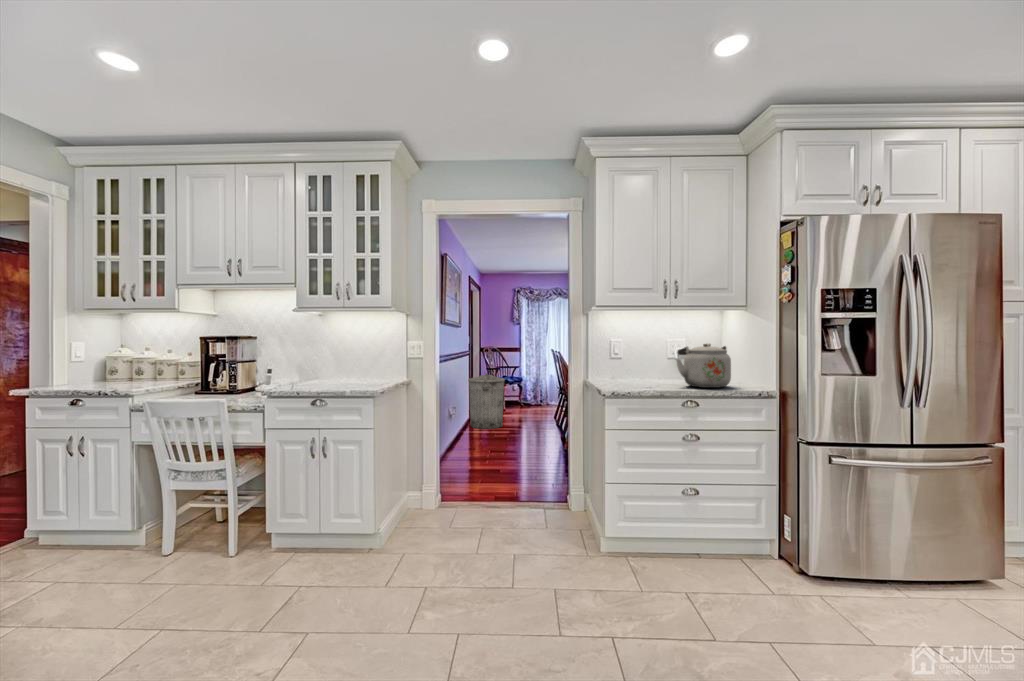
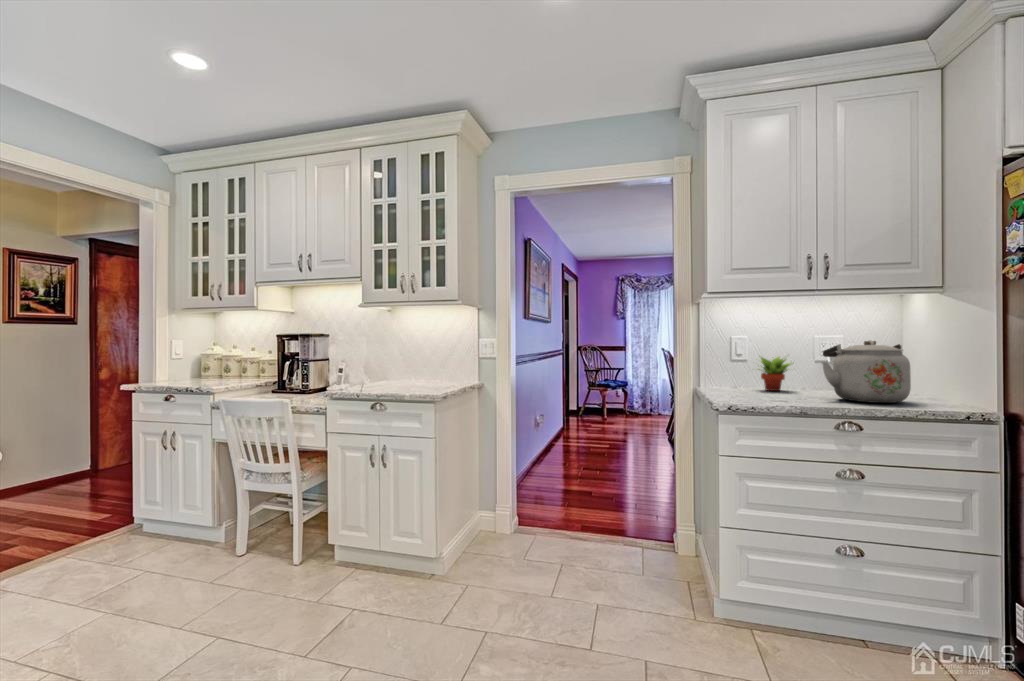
succulent plant: none [630,351,660,381] -> present [758,356,792,391]
trash can: present [468,373,505,429] -> none [567,379,606,437]

